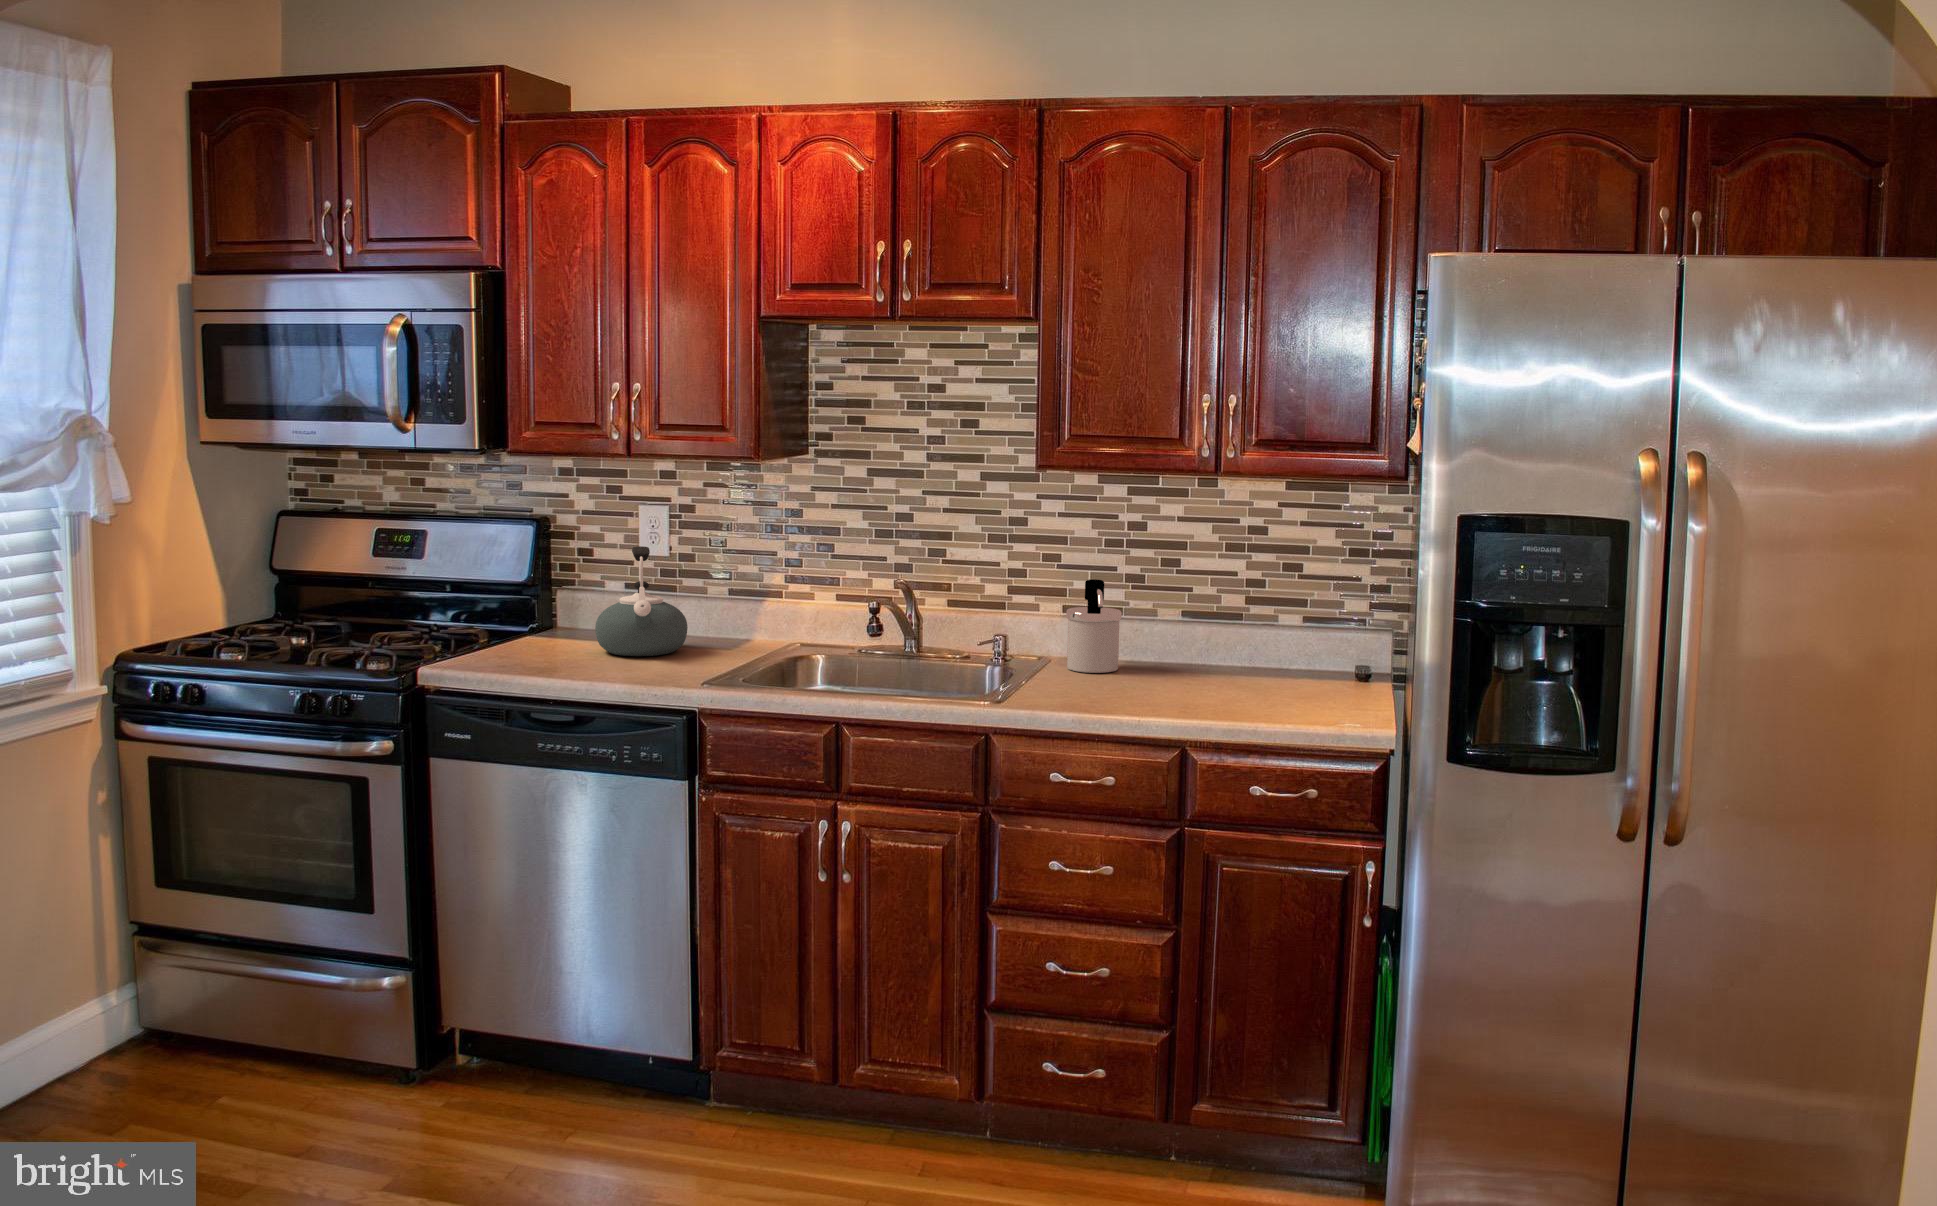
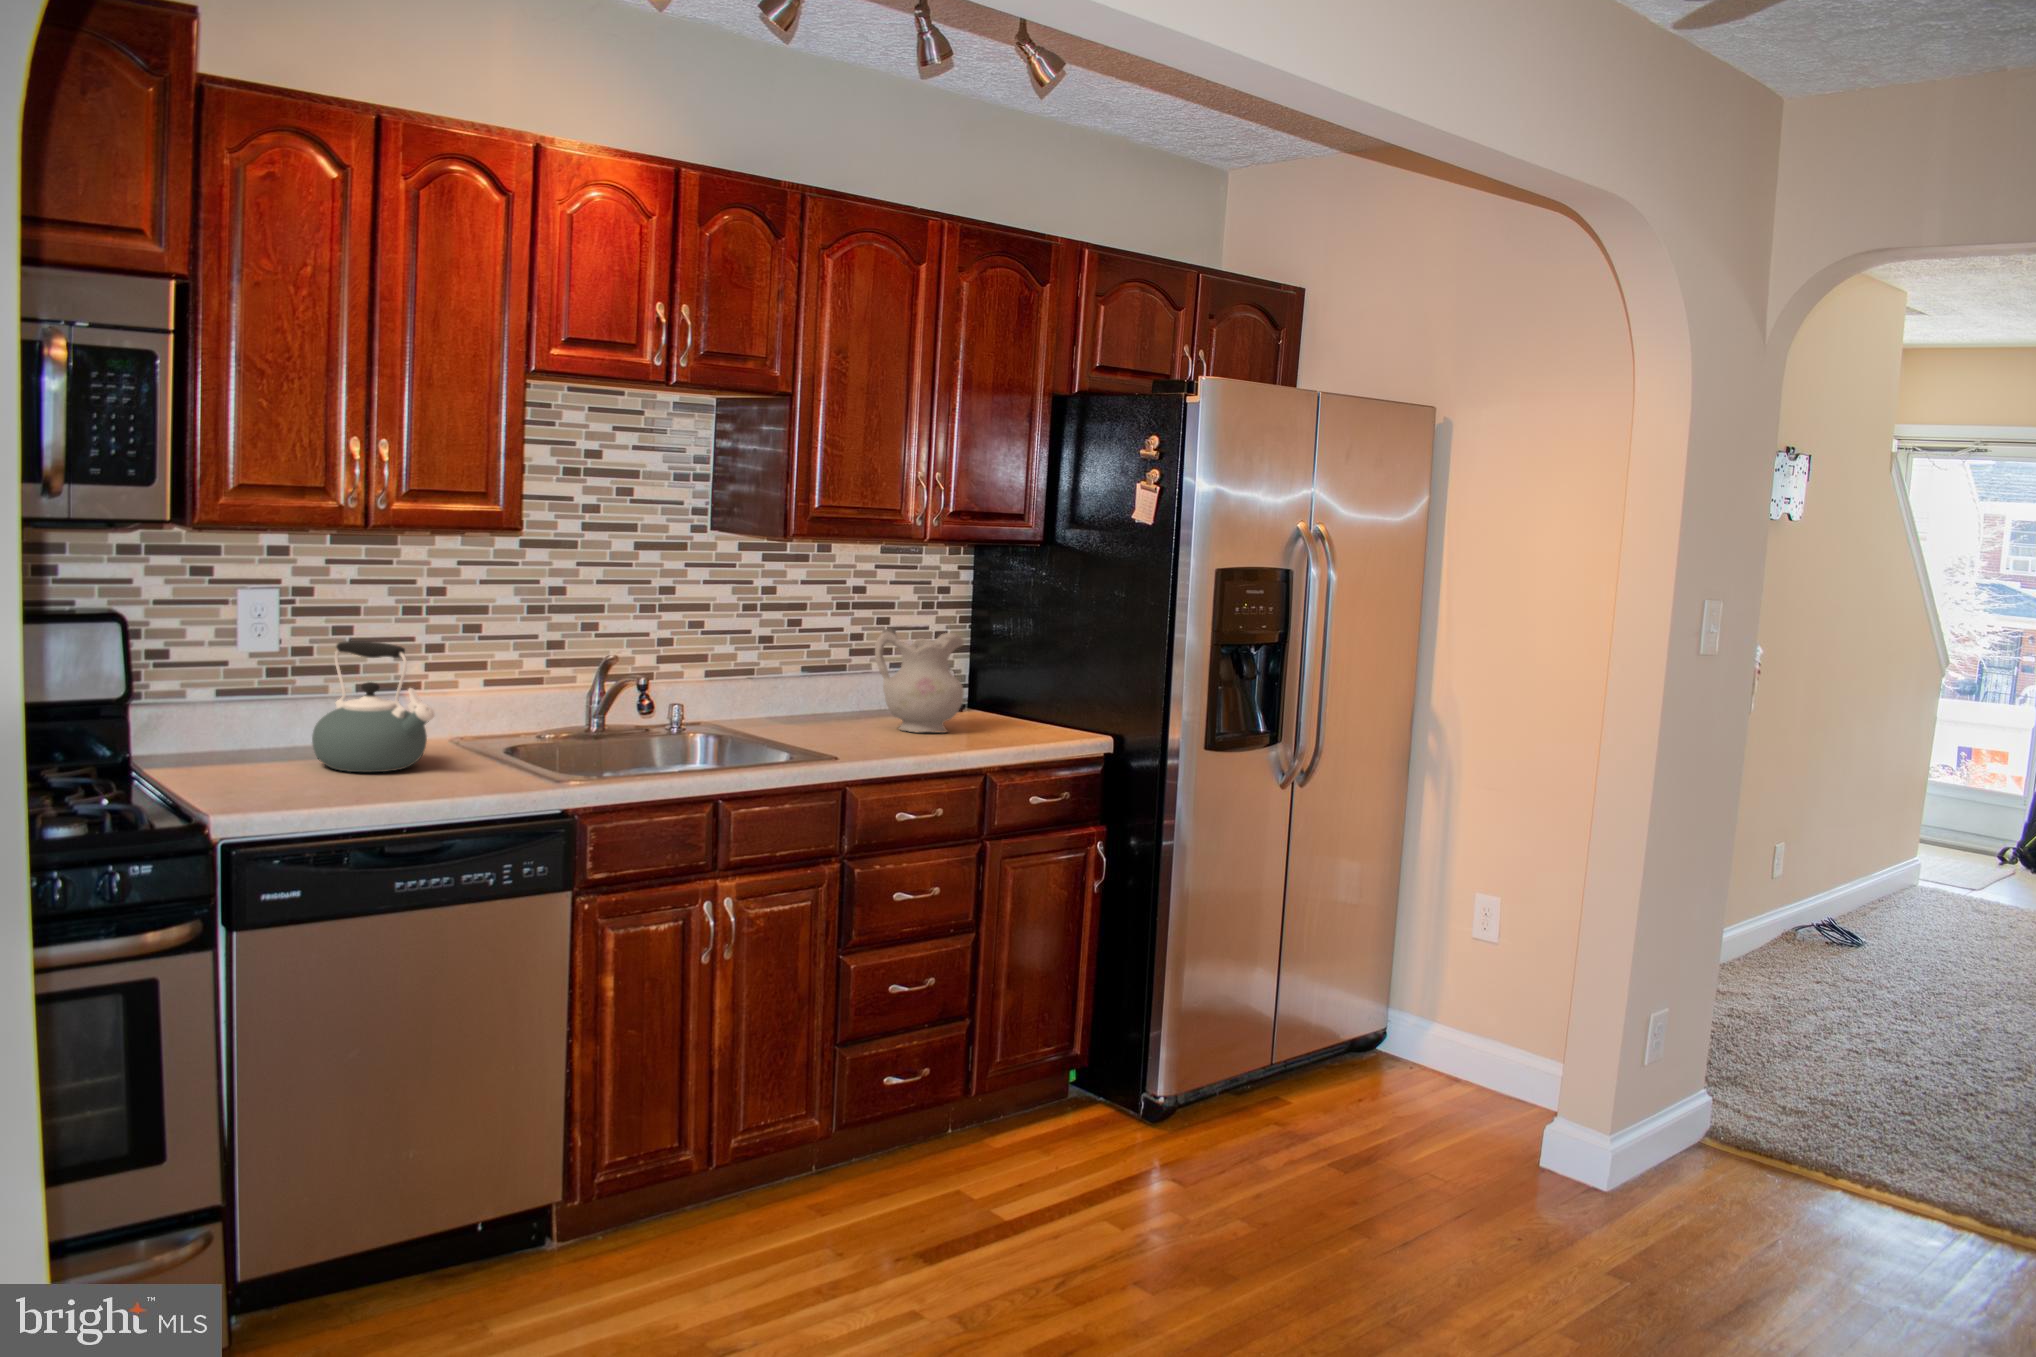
ceramic pitcher: none [1192,570,1286,696] -> present [875,628,964,733]
soap dispenser: present [1066,579,1122,673] -> none [751,643,822,731]

